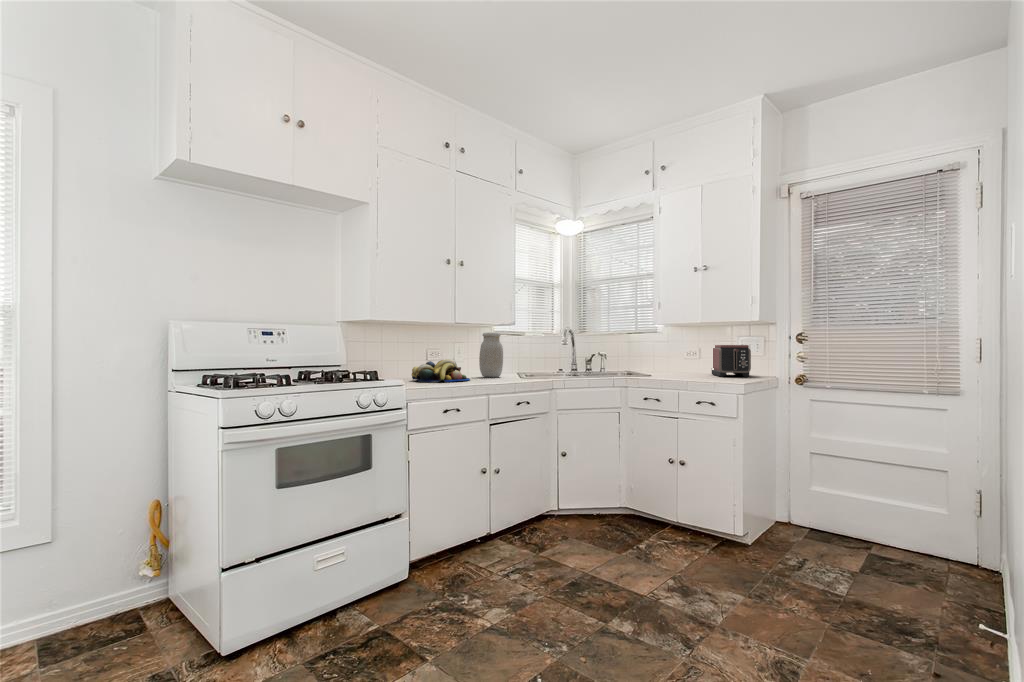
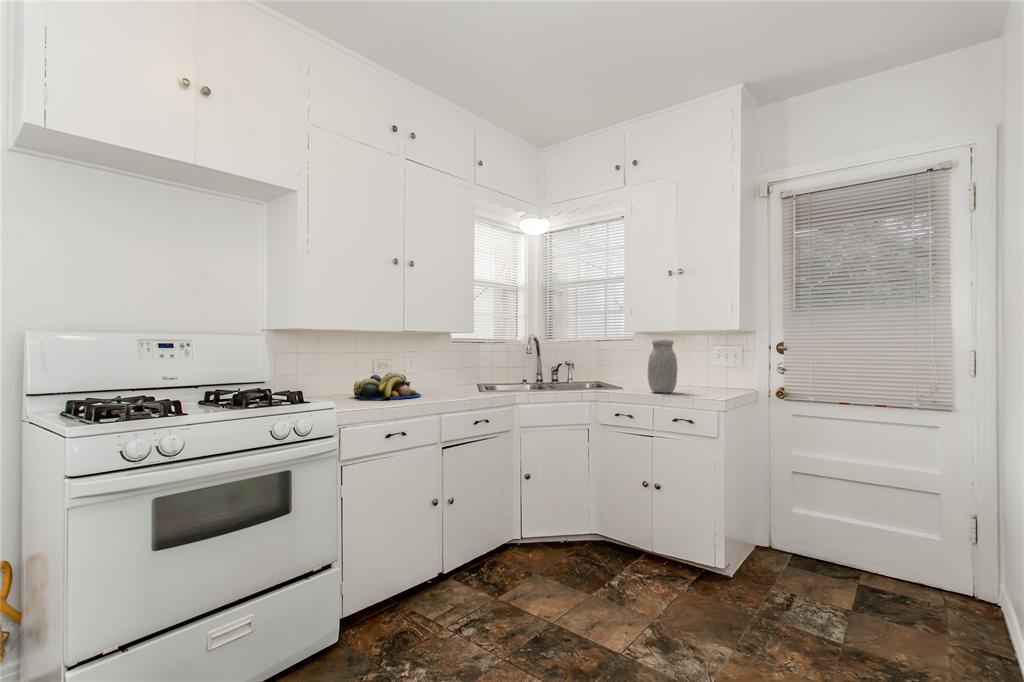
jar: present [479,332,503,377] -> present [648,339,677,393]
toaster: present [712,345,751,377] -> none [683,354,727,389]

